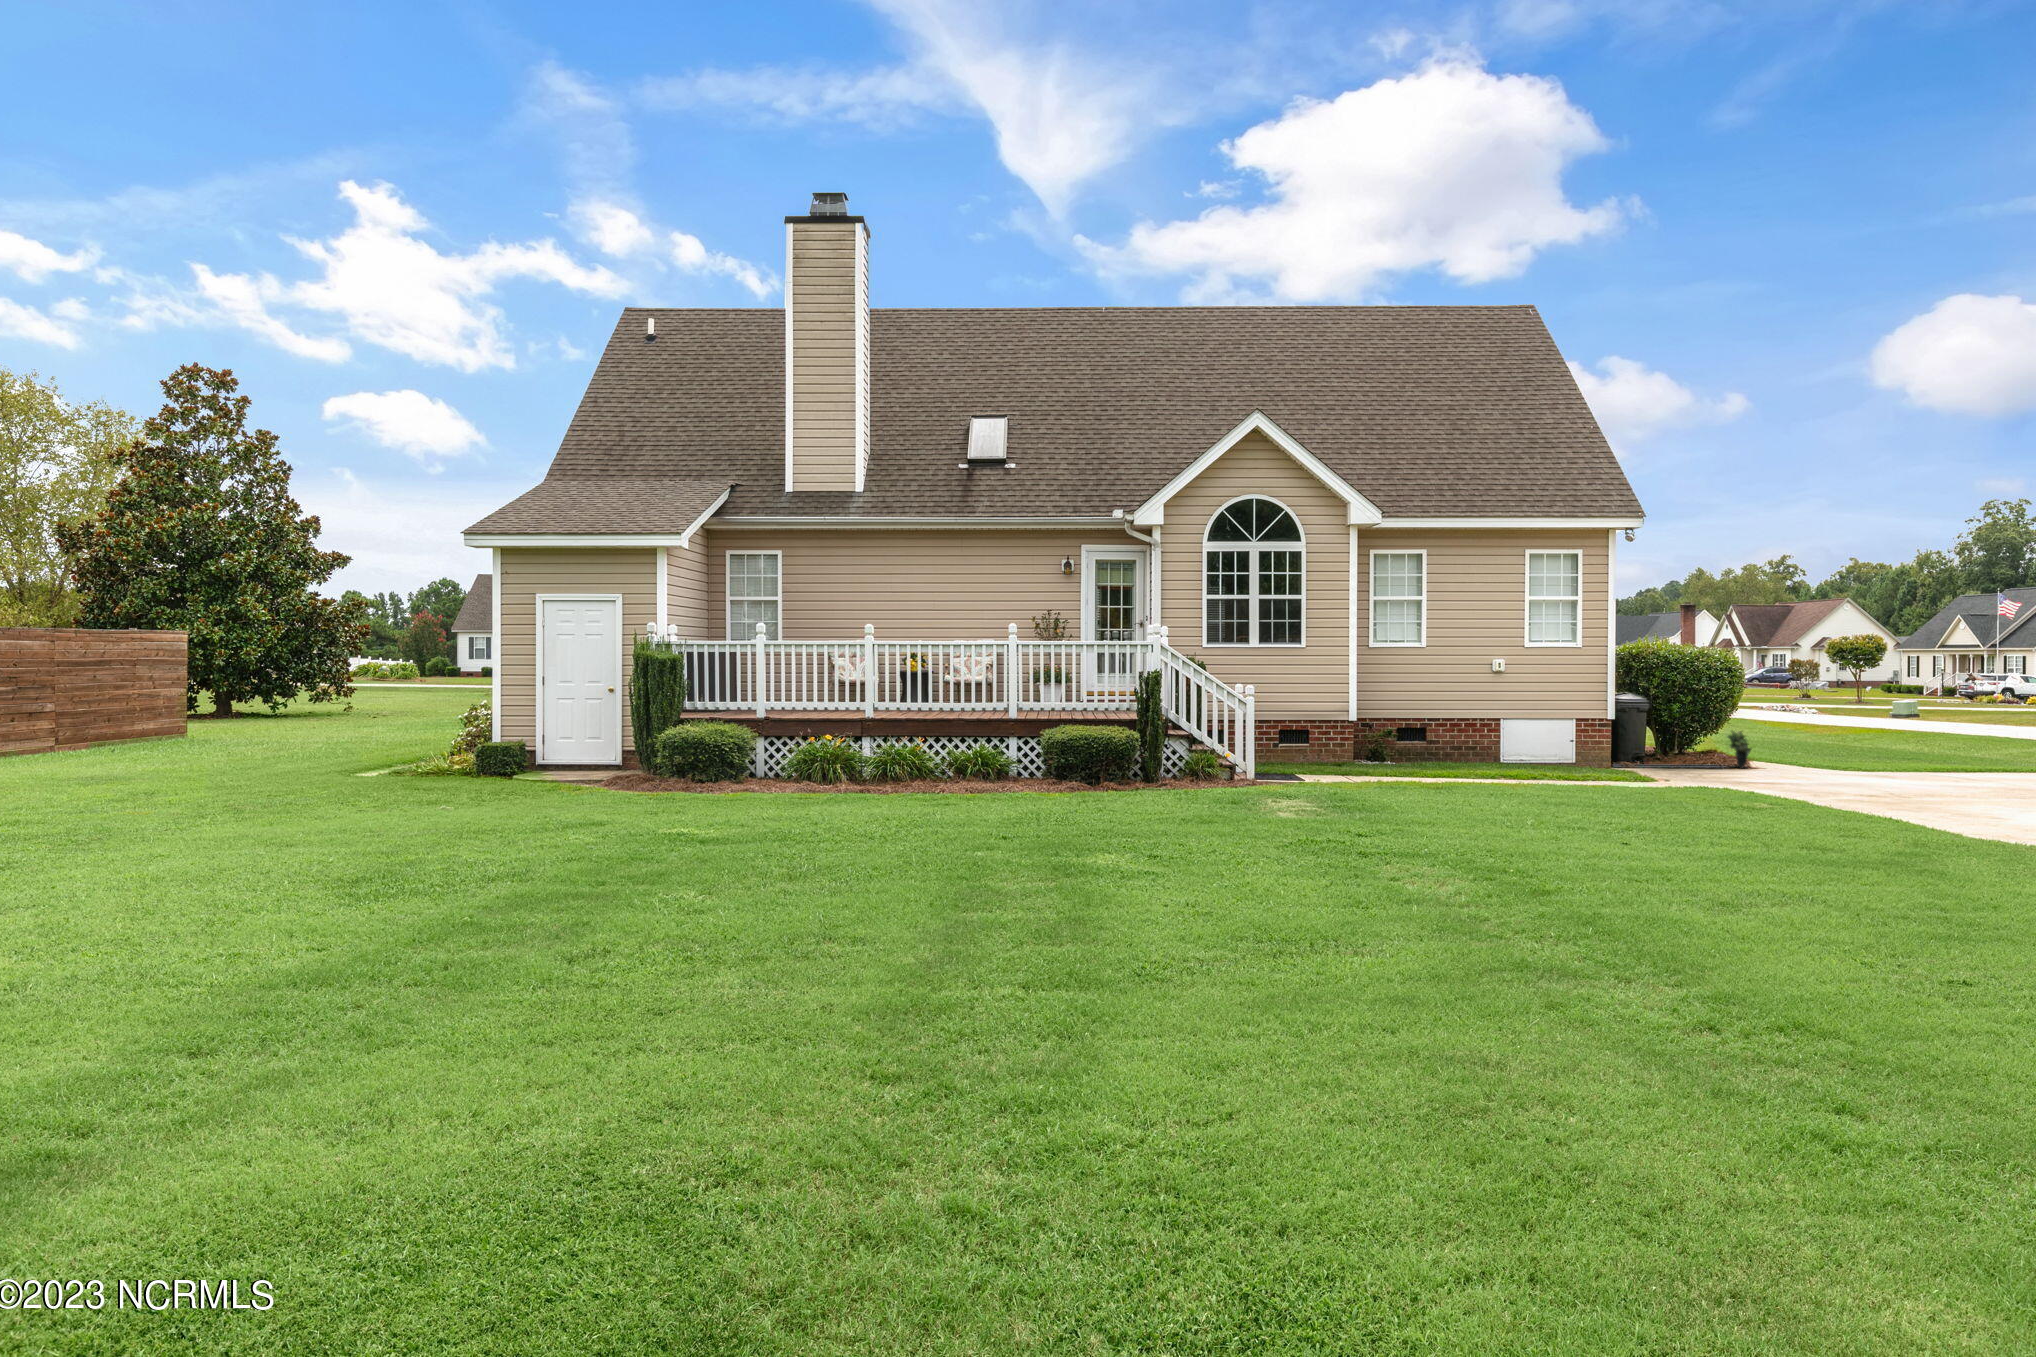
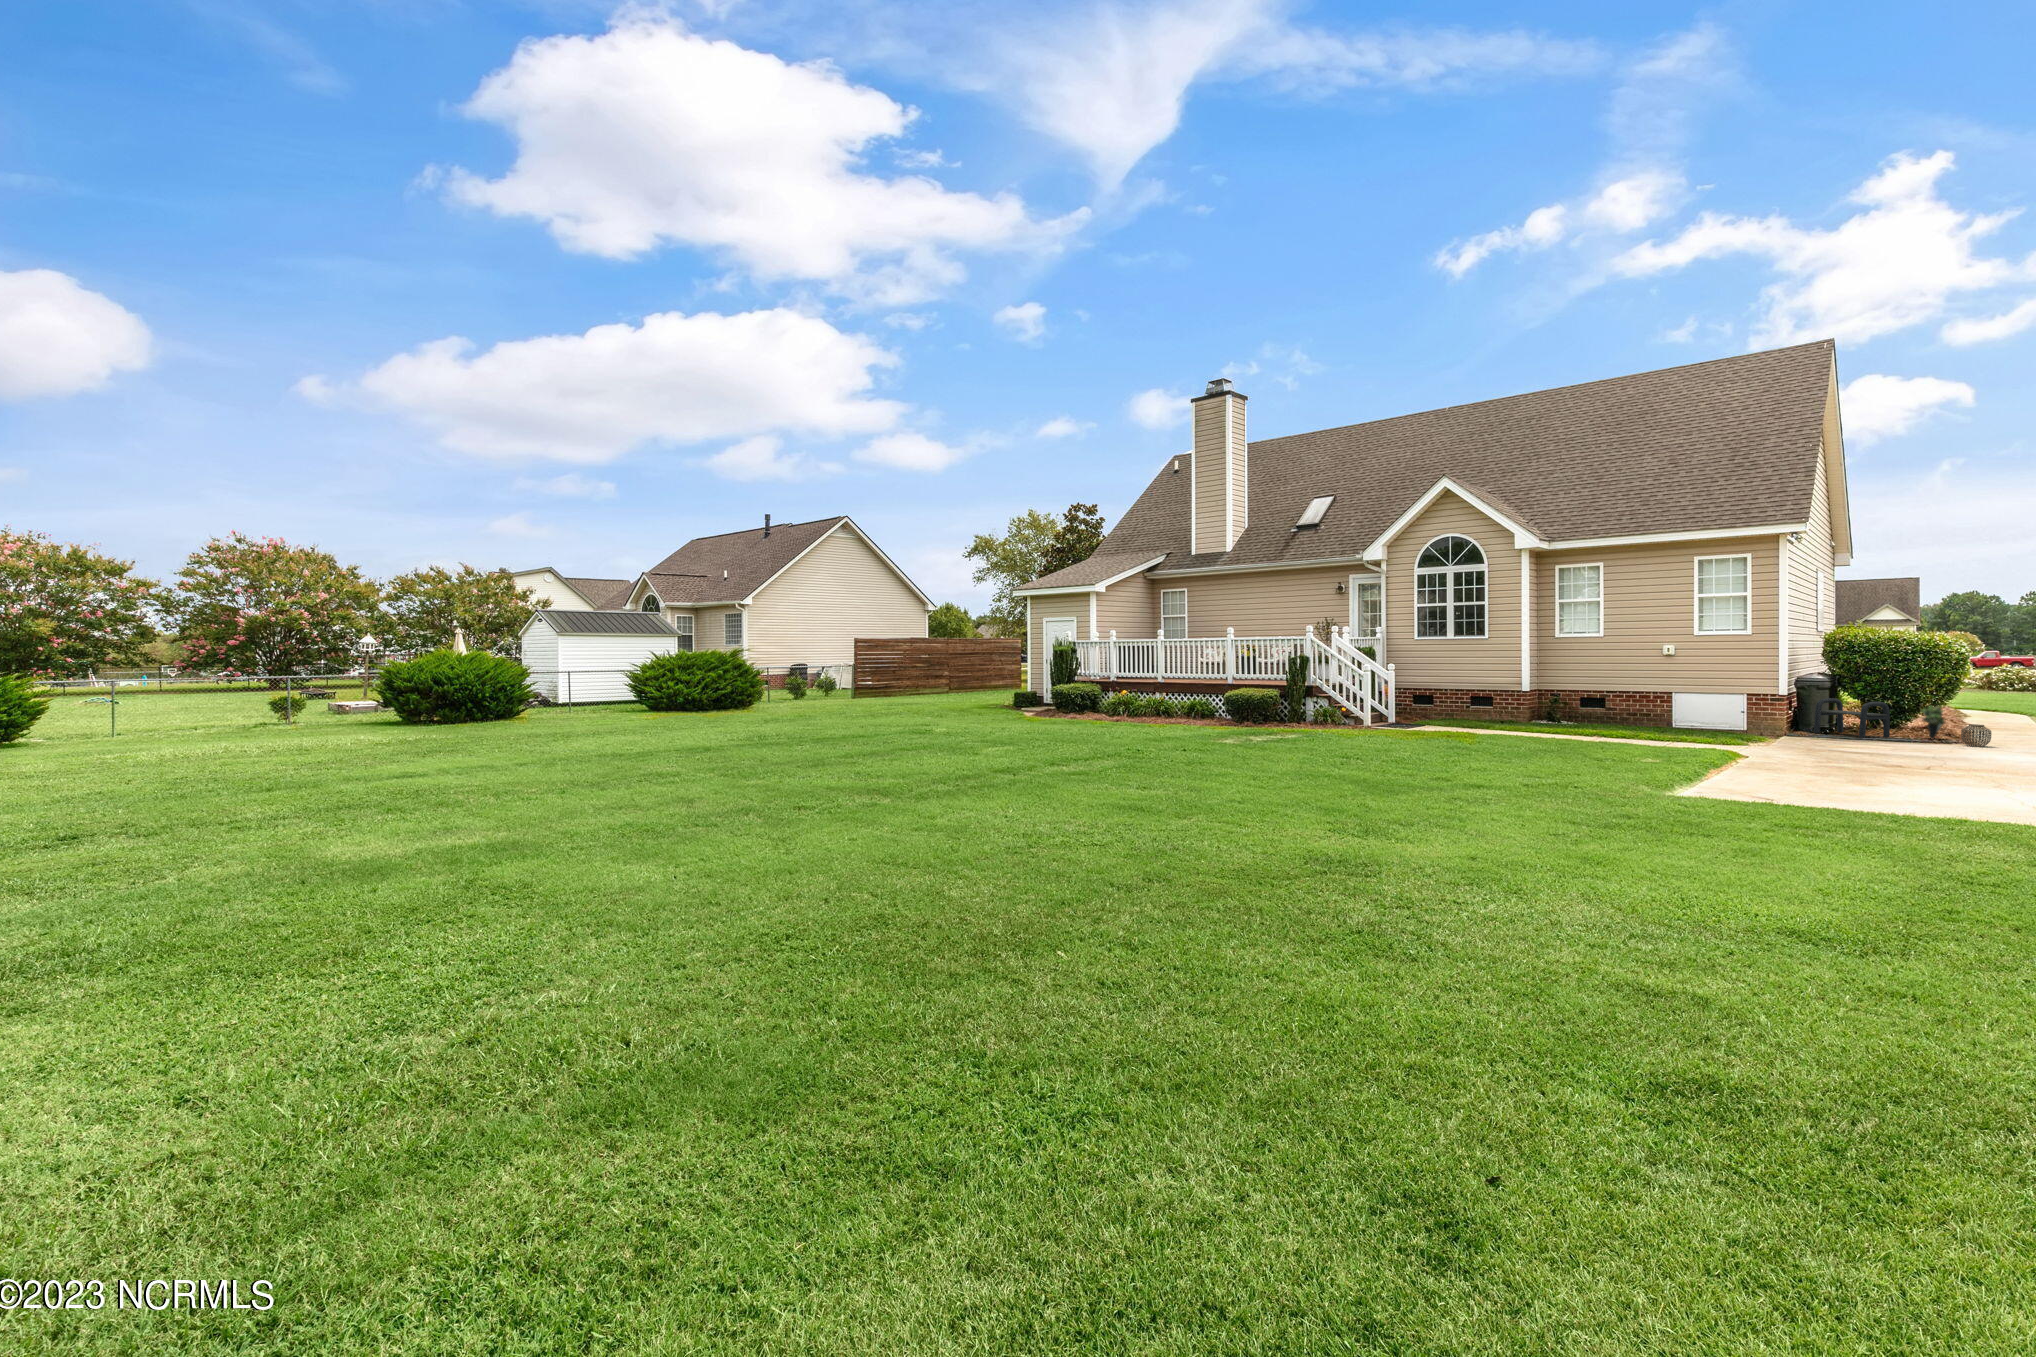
bench: none [1636,724,1709,771] -> present [1814,698,1890,738]
woven basket: none [1804,752,1832,777] -> present [1961,724,1991,747]

